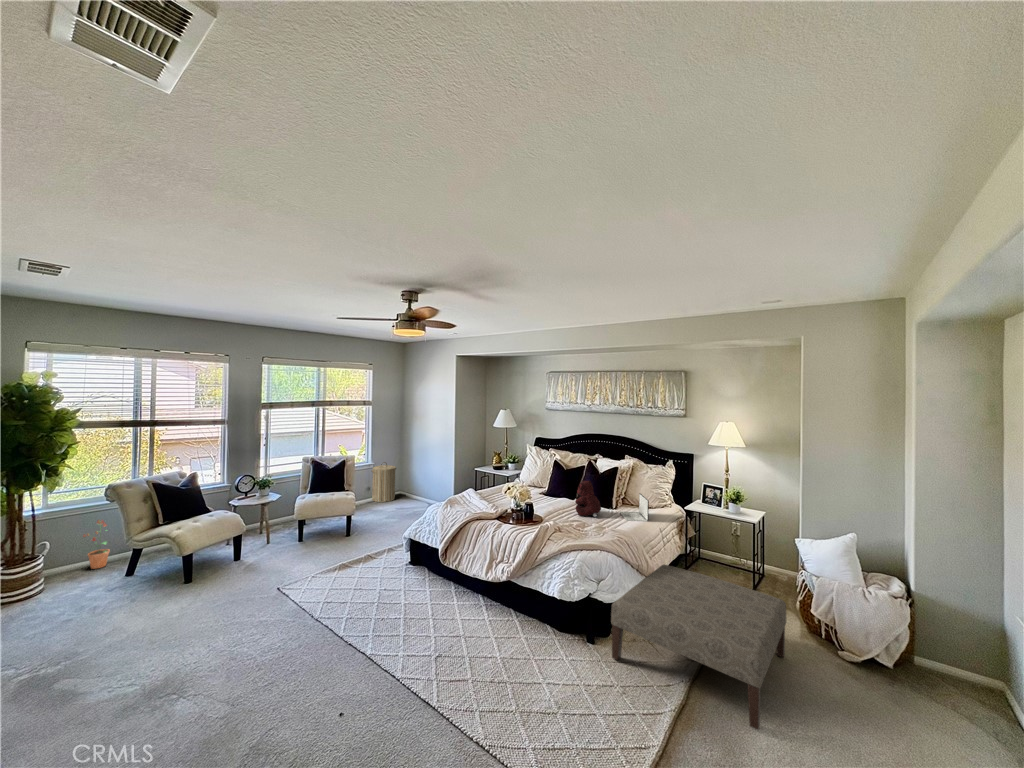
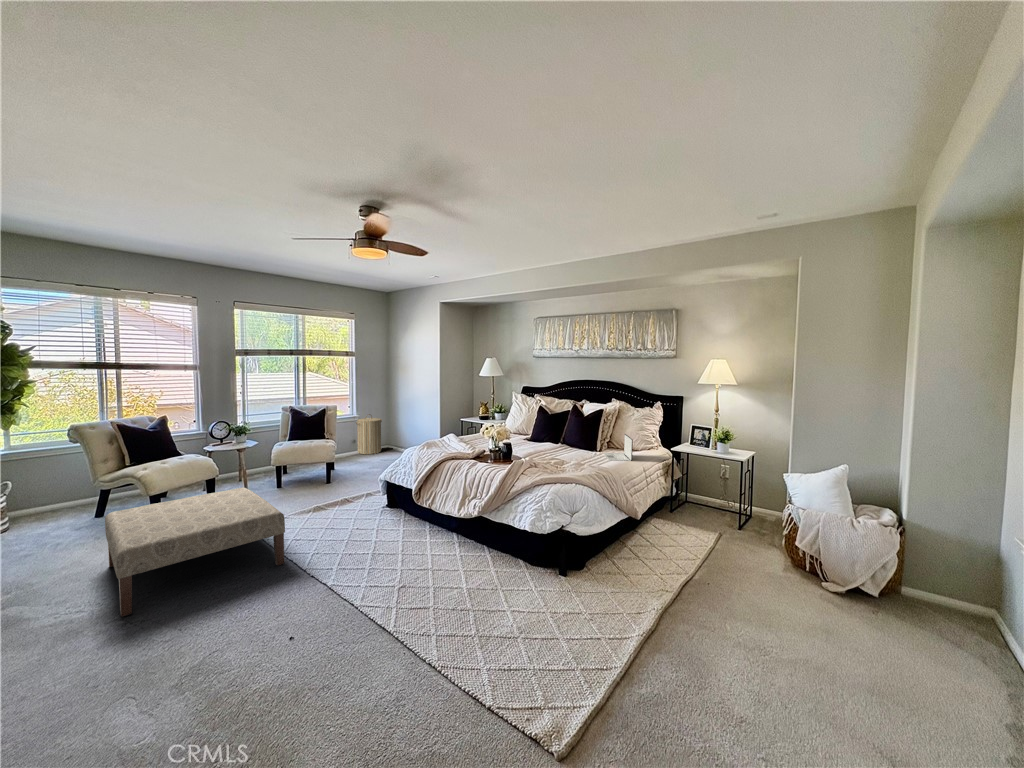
teddy bear: present [575,481,601,518] -> none [557,421,583,458]
potted plant: present [84,520,110,569] -> none [50,463,80,512]
ottoman: present [611,565,786,729] -> present [105,488,285,616]

